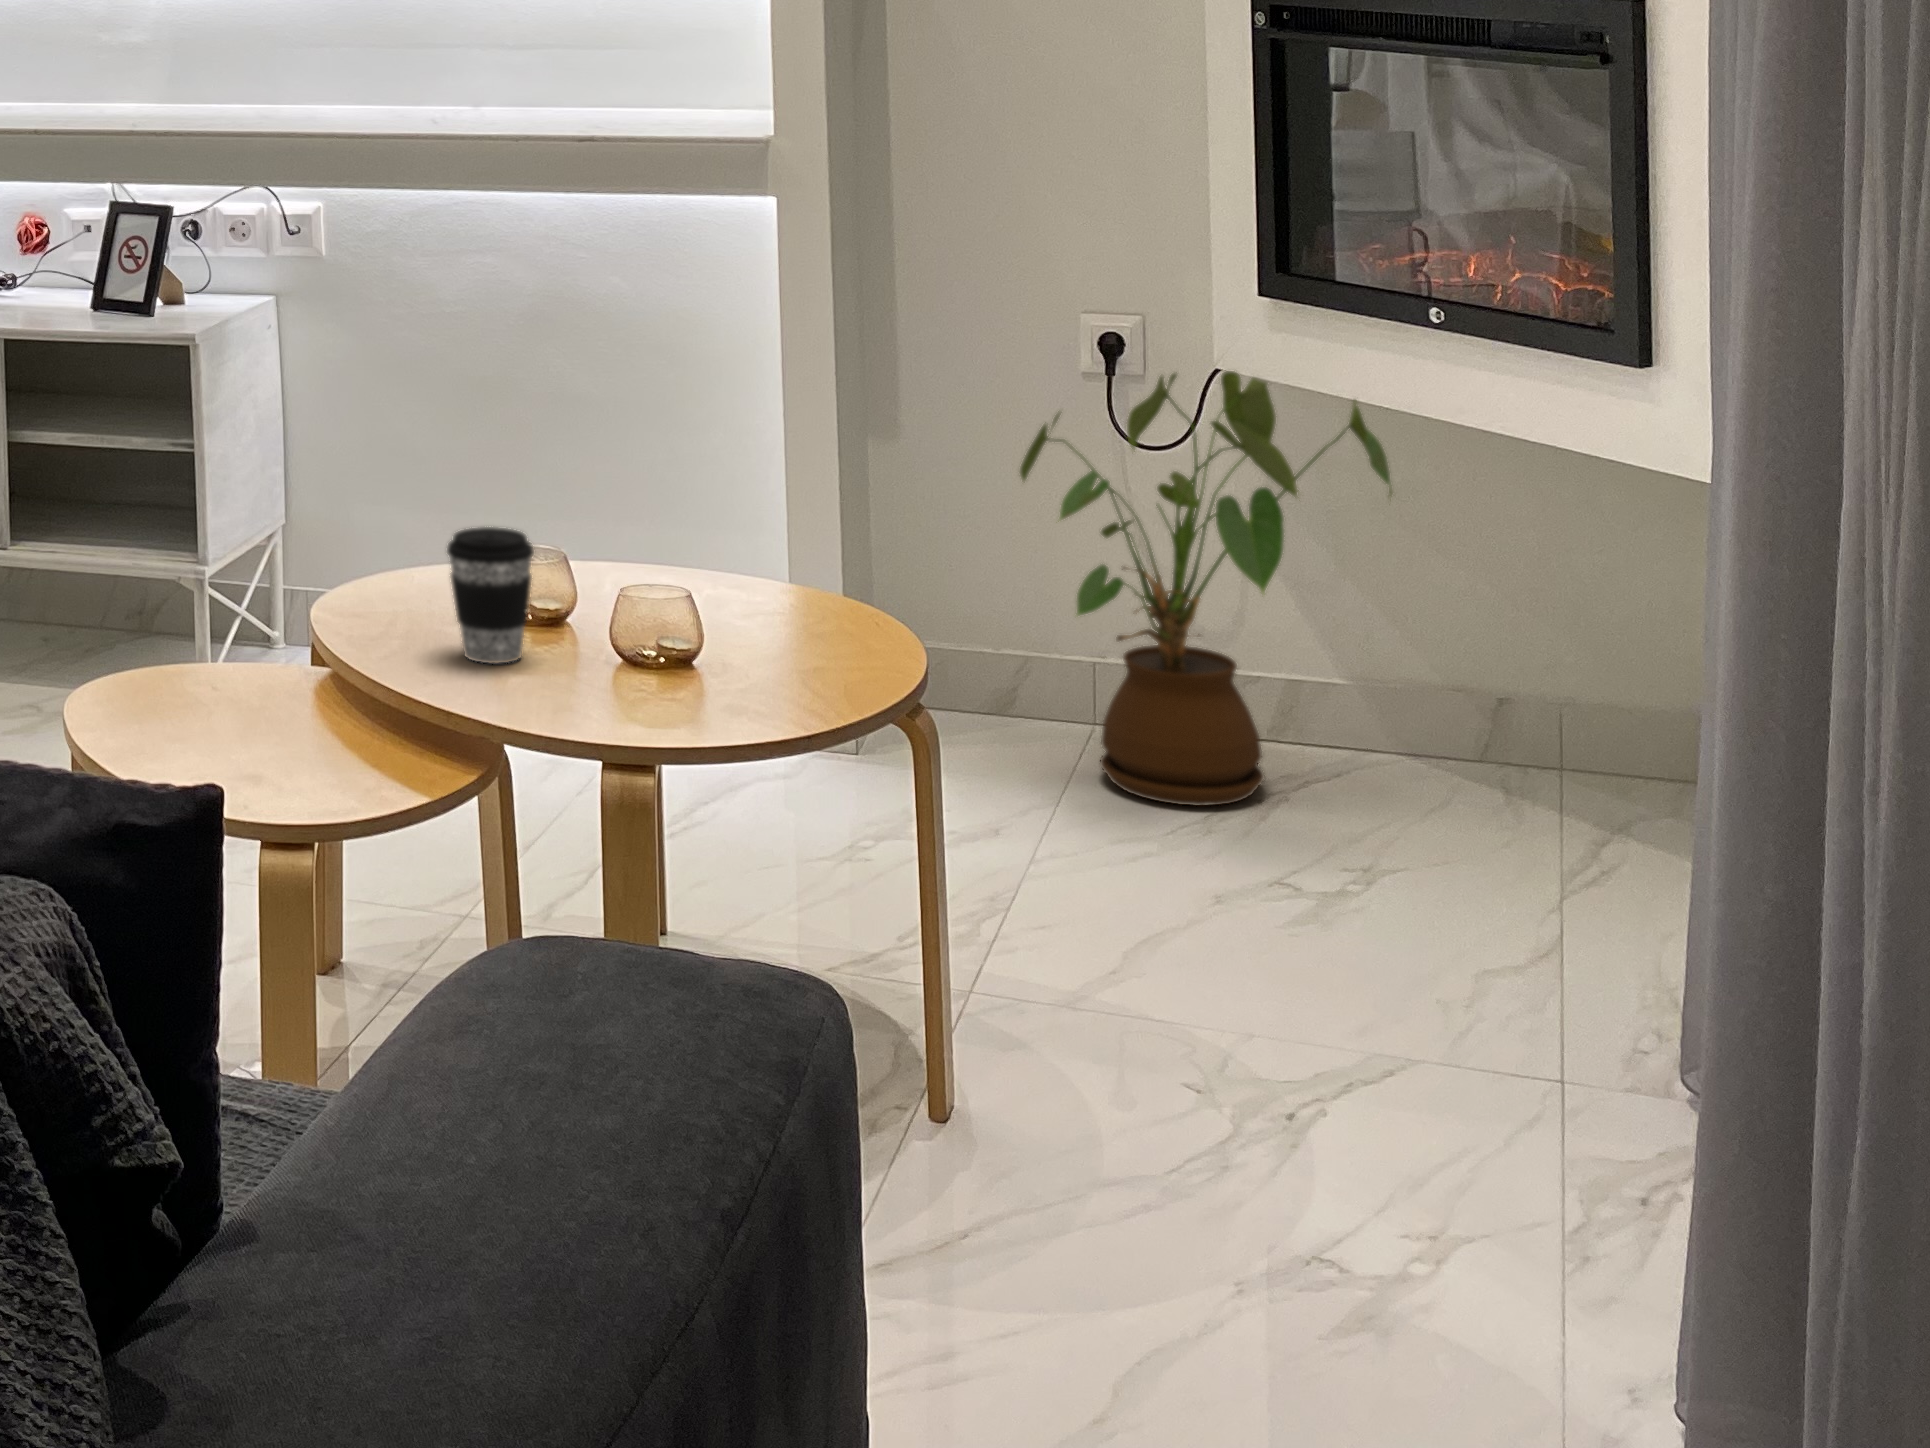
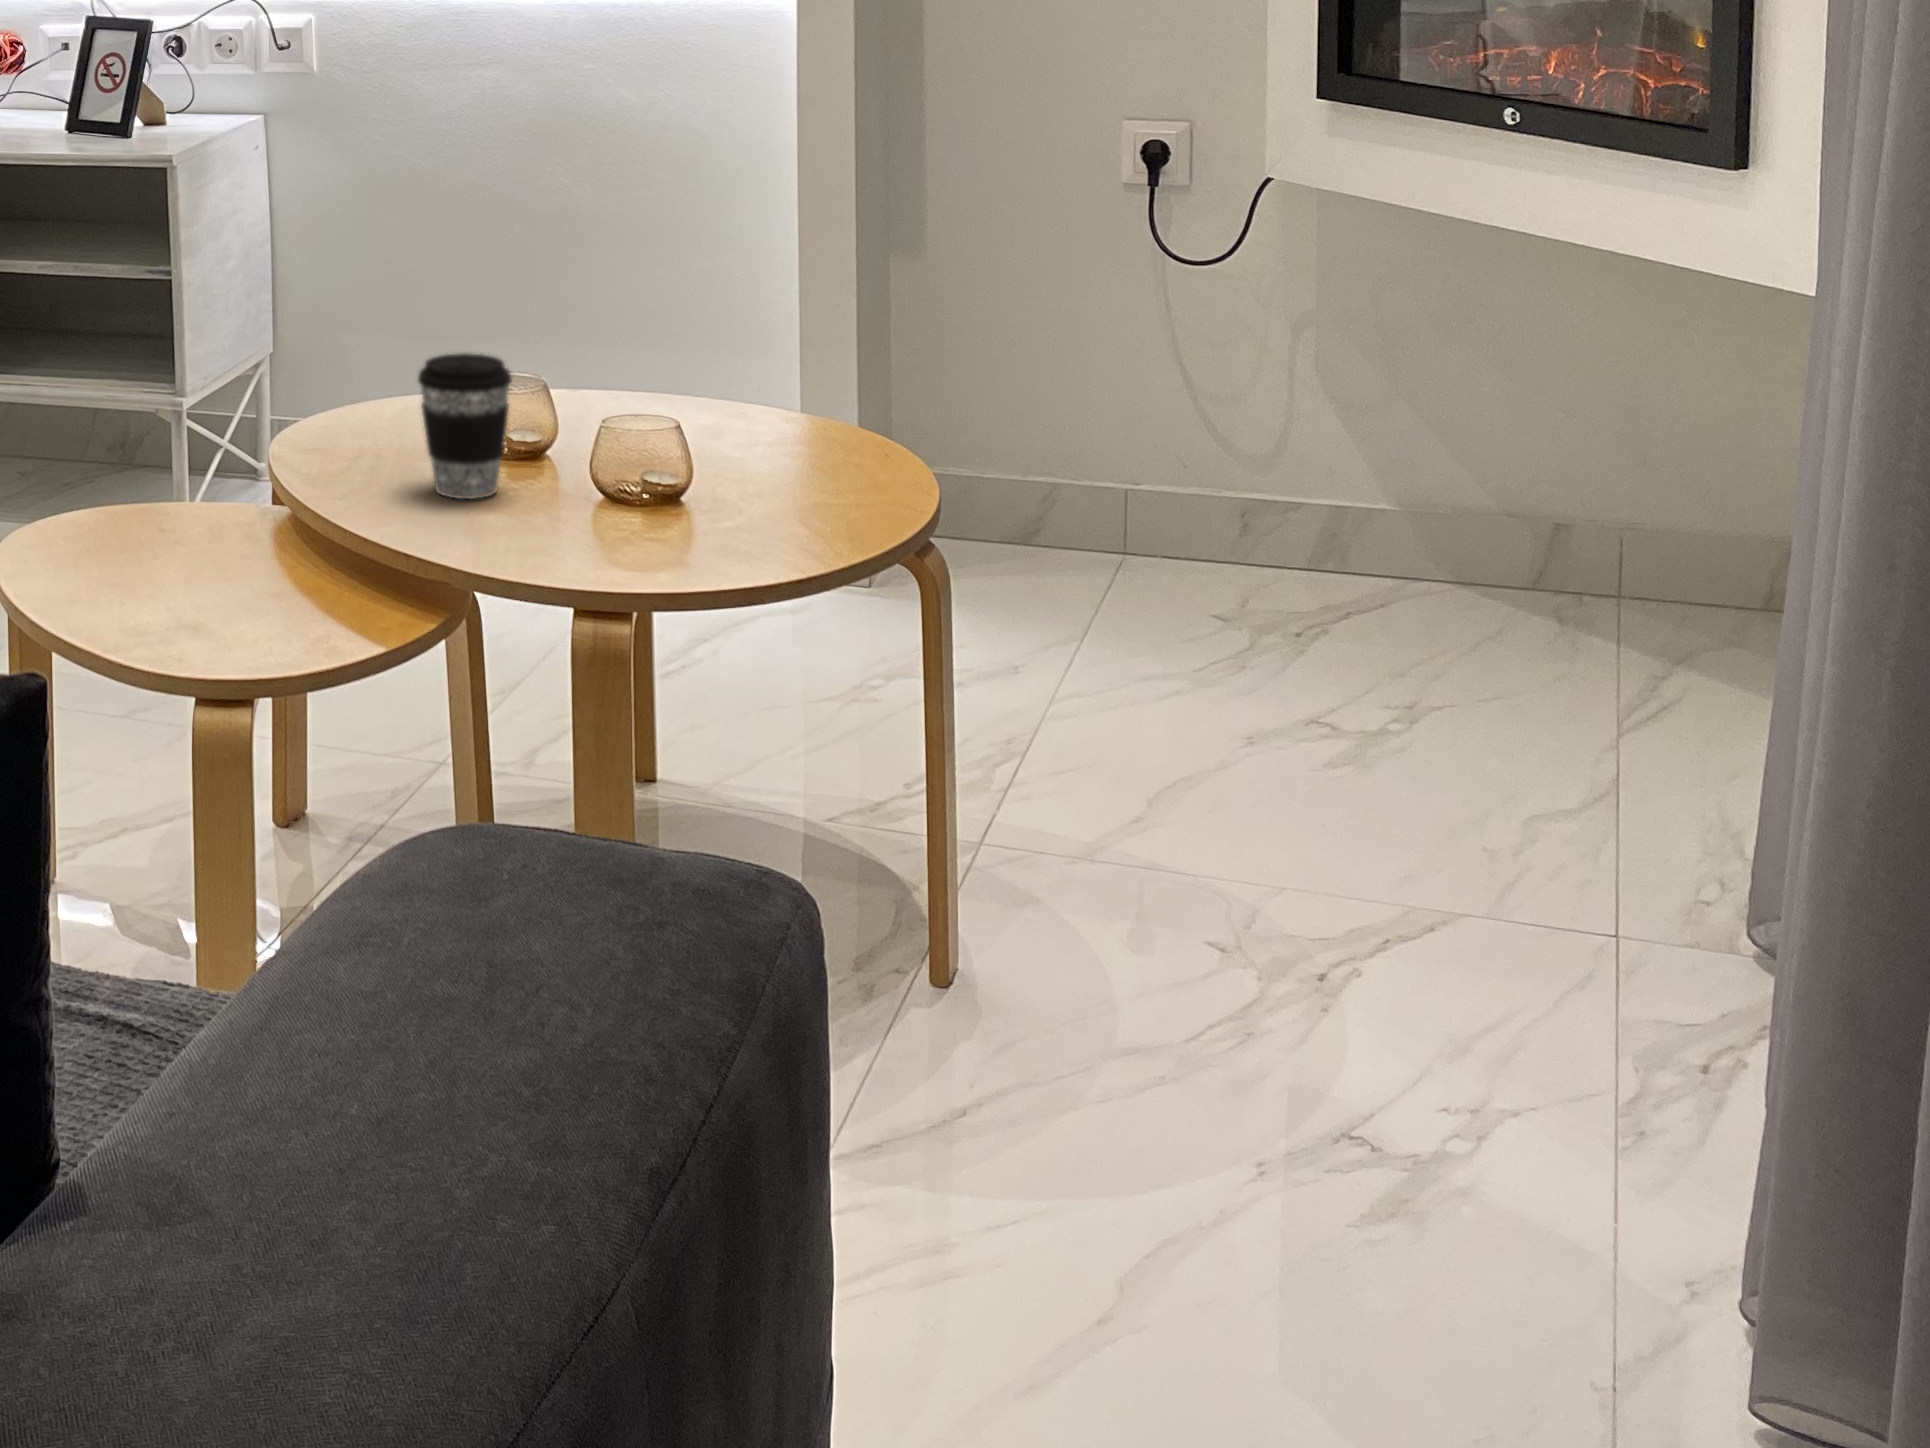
house plant: present [1020,371,1392,806] -> none [1041,182,1434,634]

